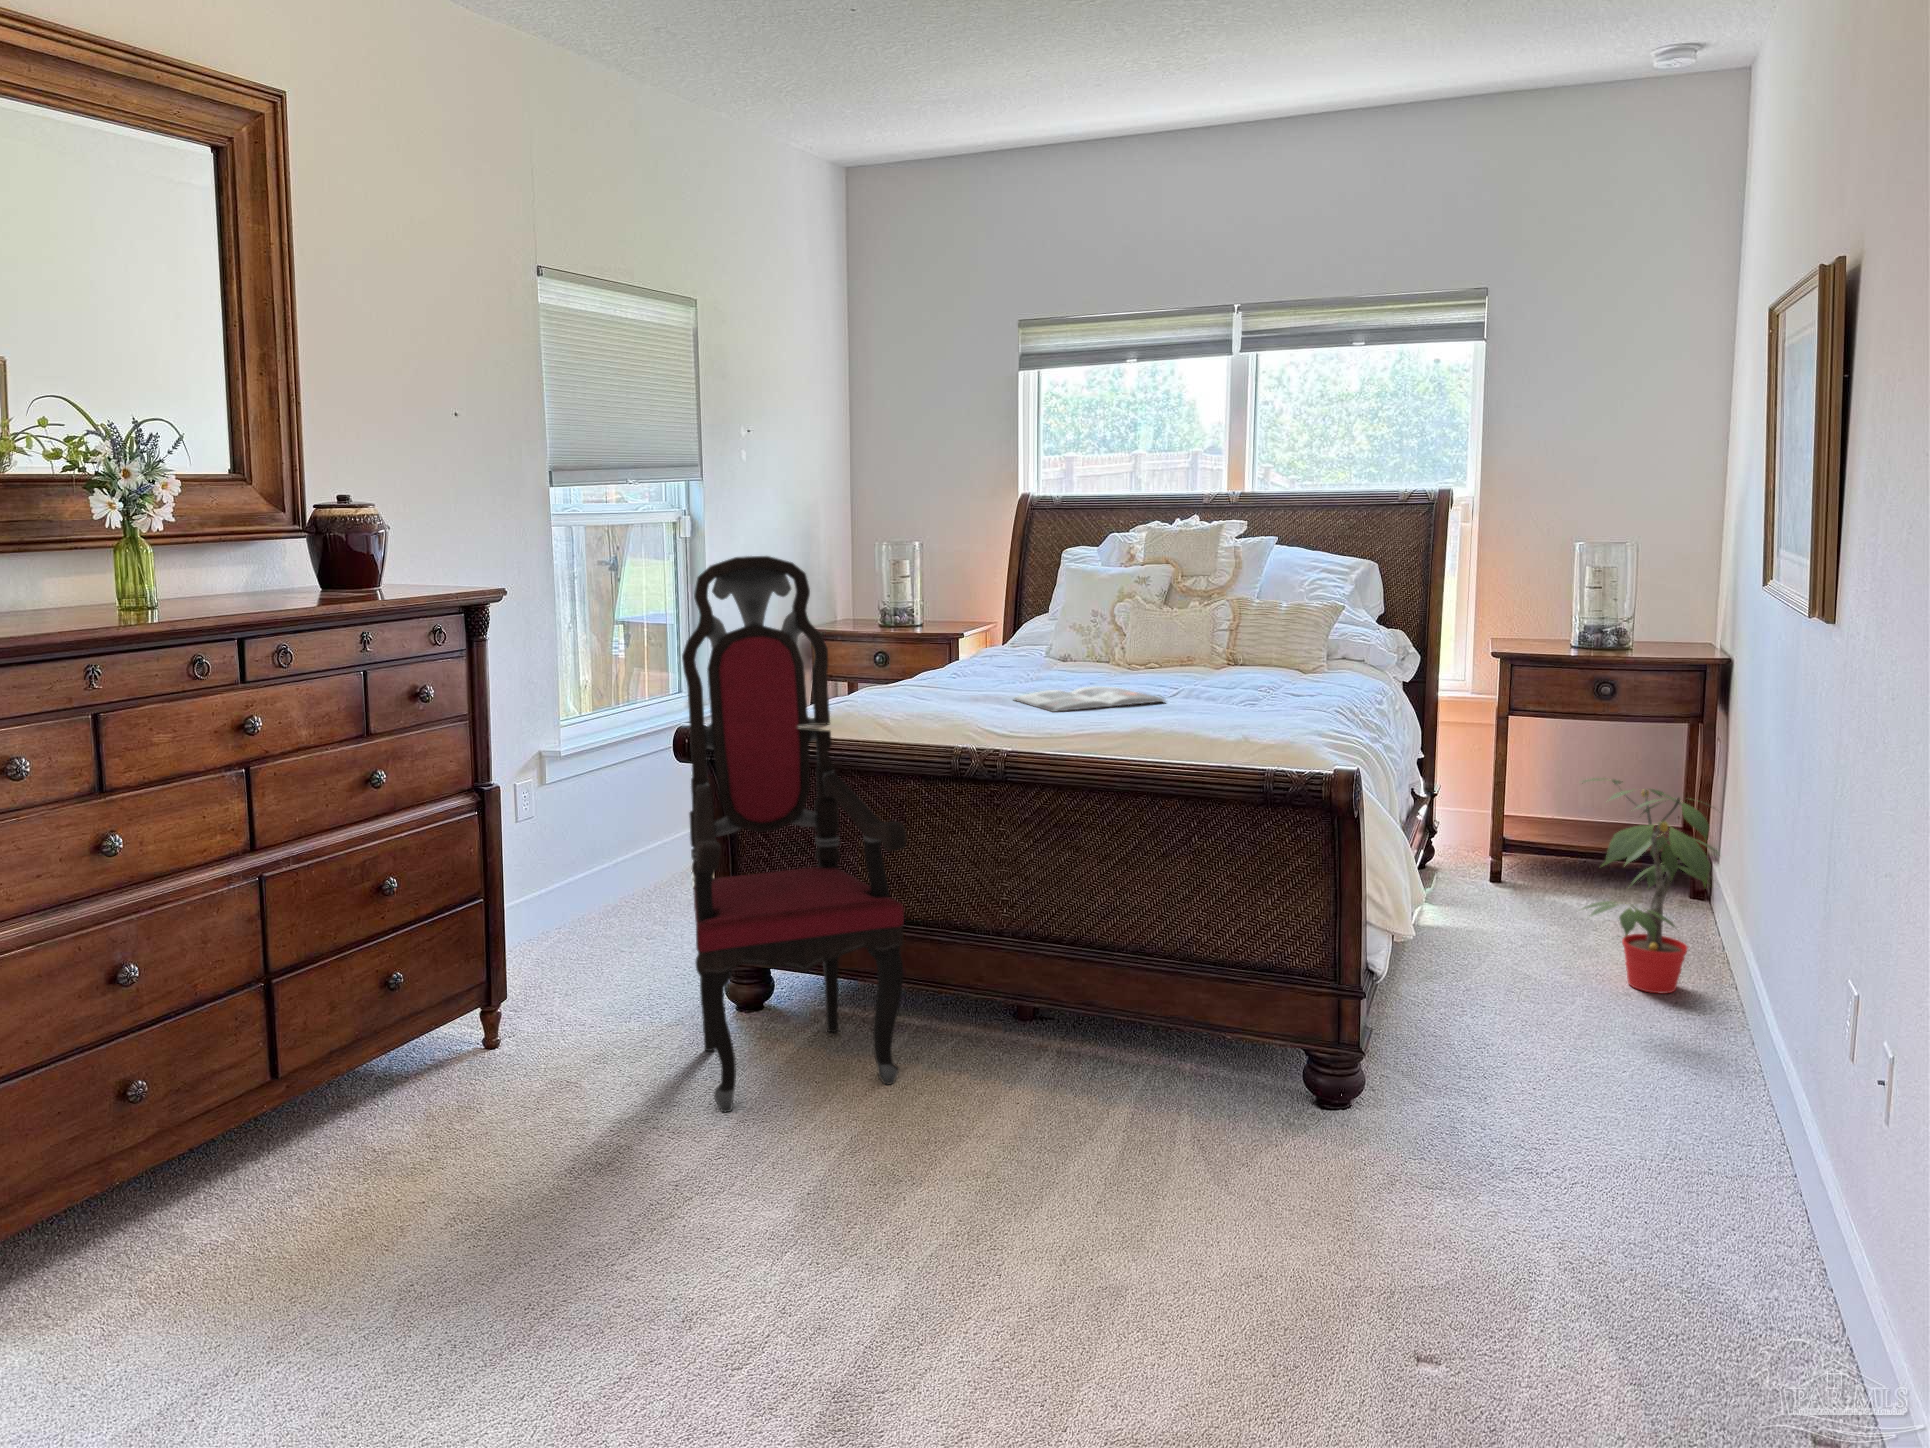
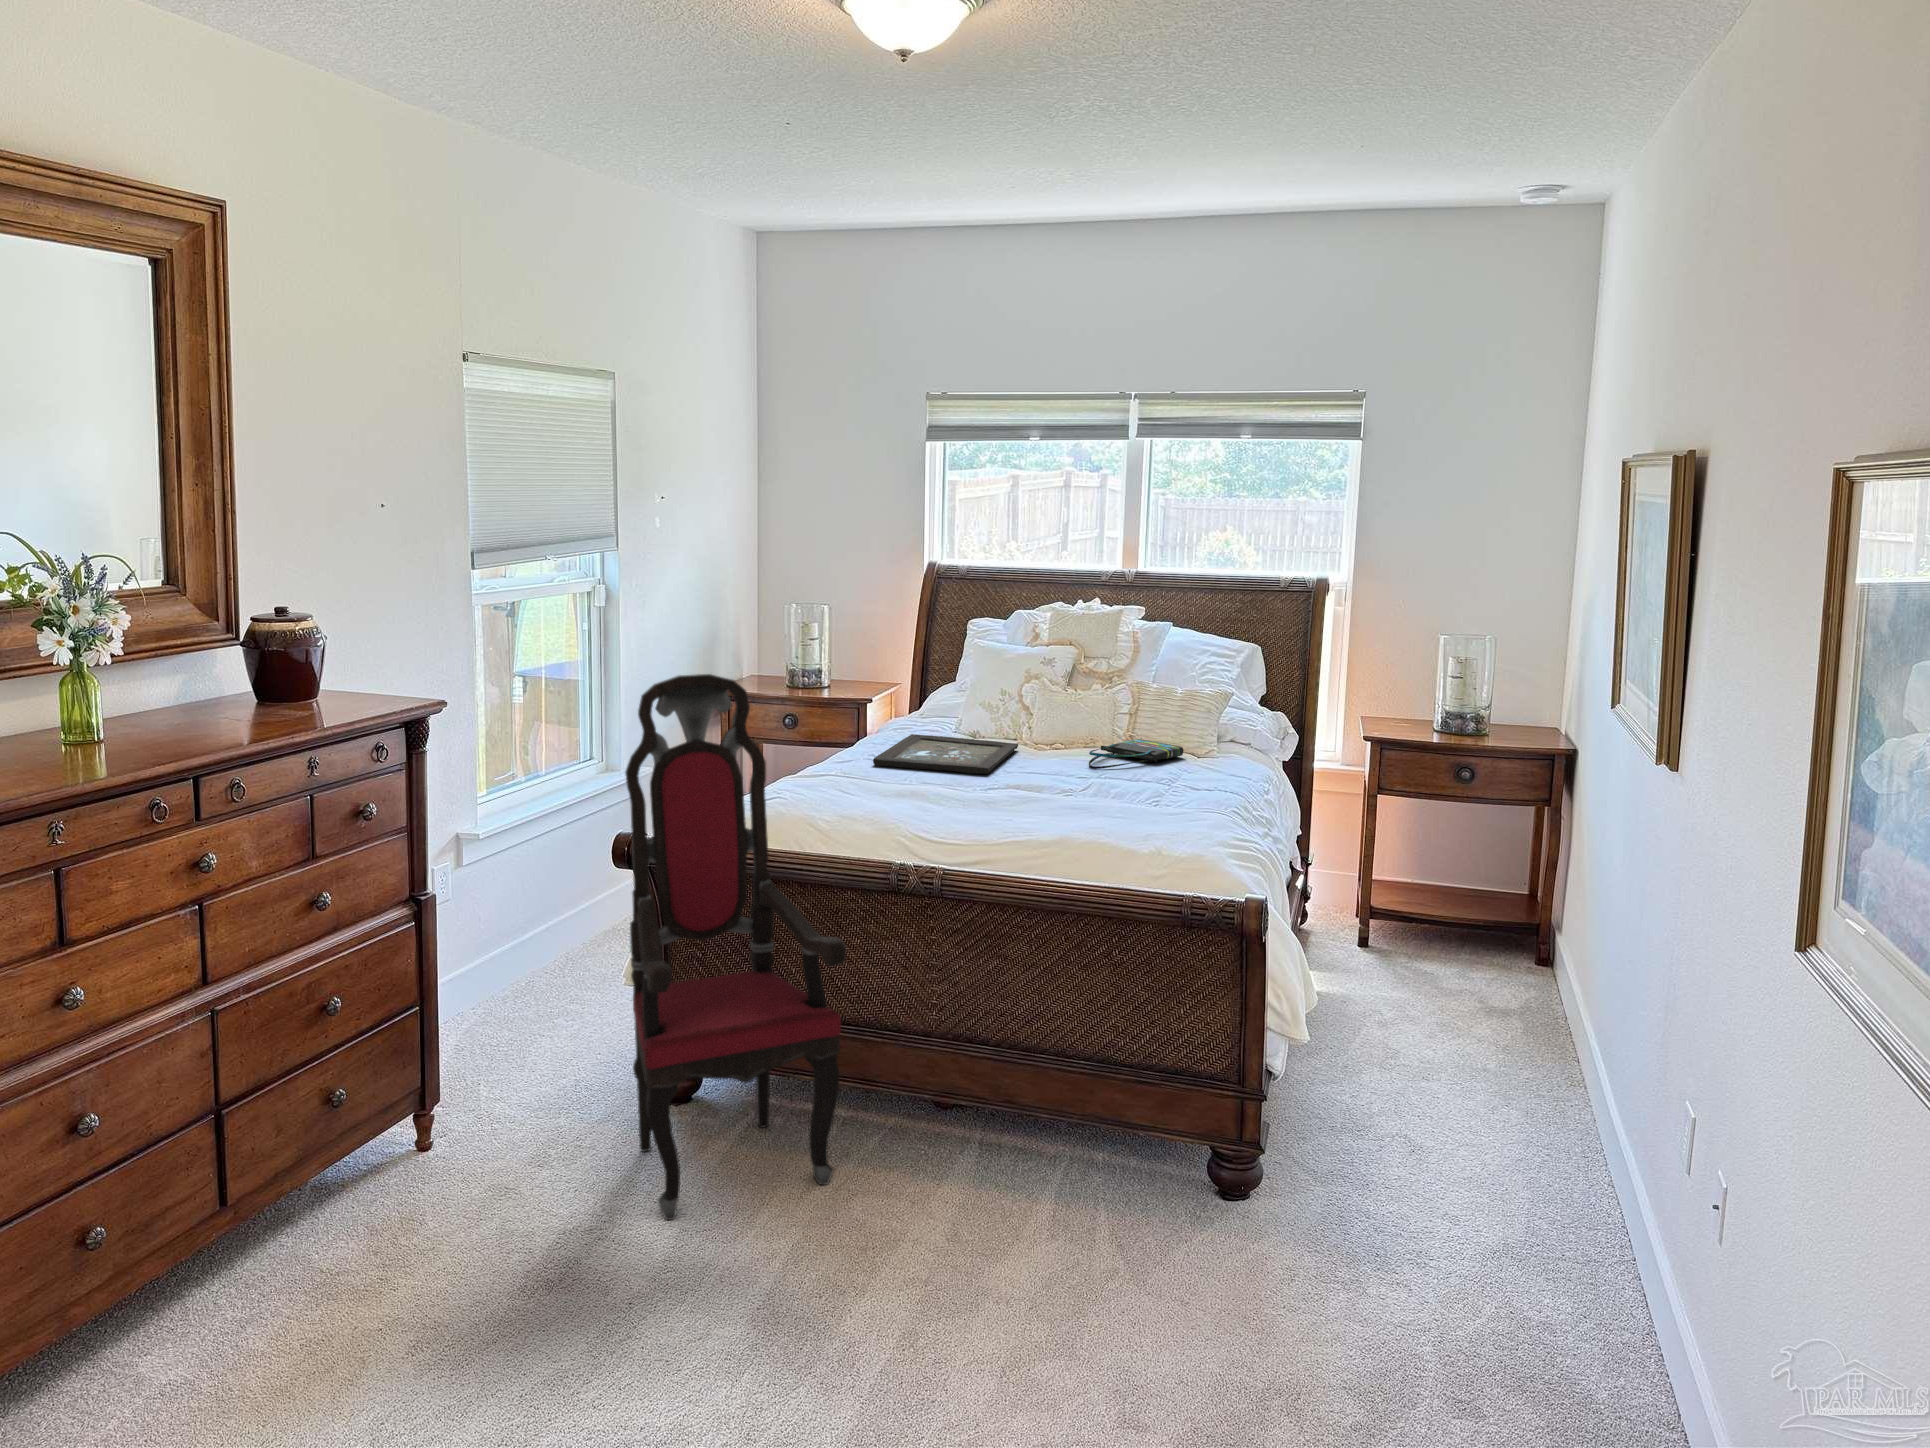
tray: none [954,652,1110,681] -> present [873,734,1018,774]
tote bag: none [1182,652,1286,677] -> present [1089,739,1183,769]
magazine: present [1014,687,1165,712] -> none [935,785,1081,818]
potted plant: present [1582,778,1720,993] -> none [1442,871,1571,1071]

